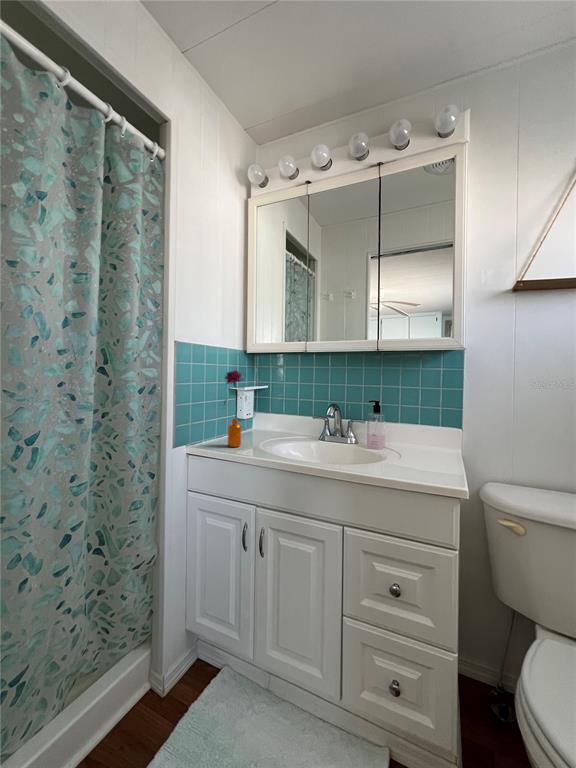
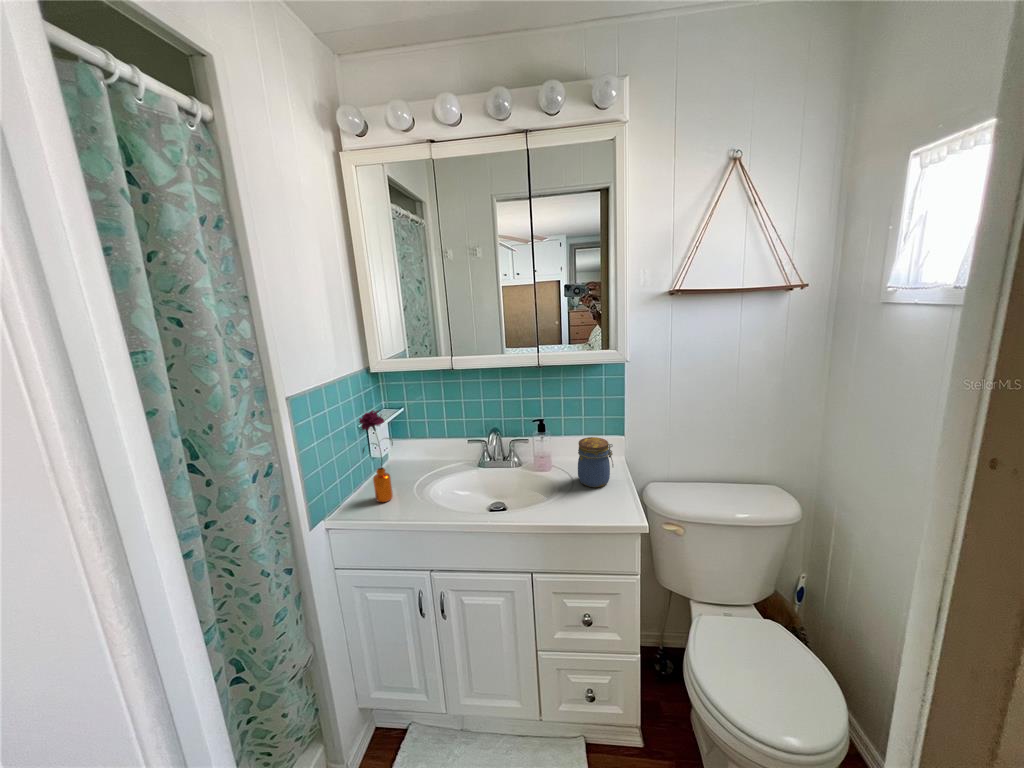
jar: none [406,418,443,464] -> present [578,437,613,487]

